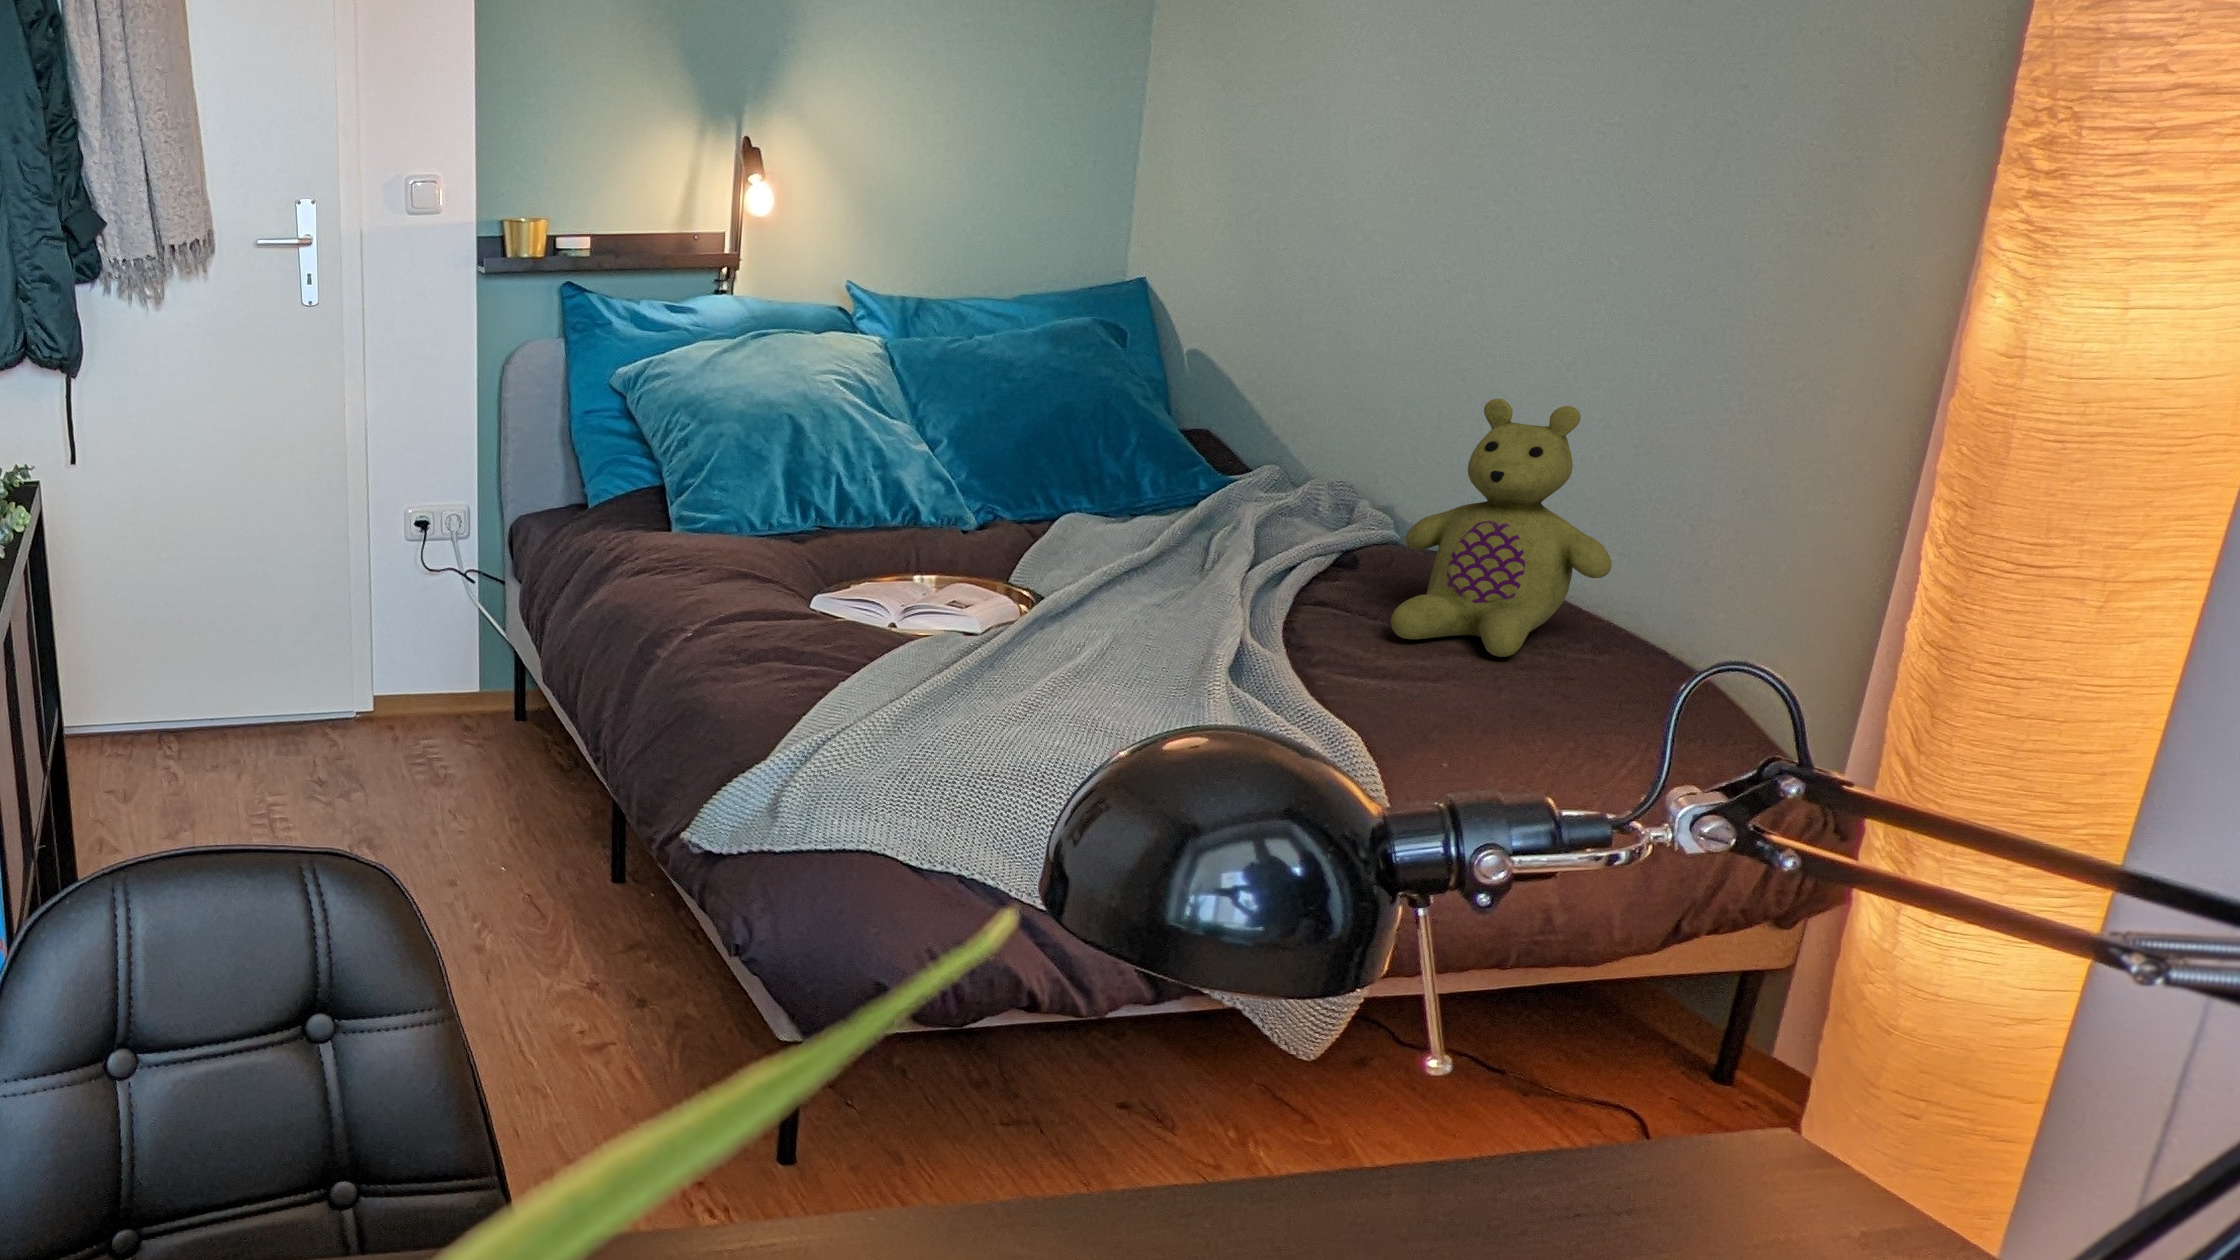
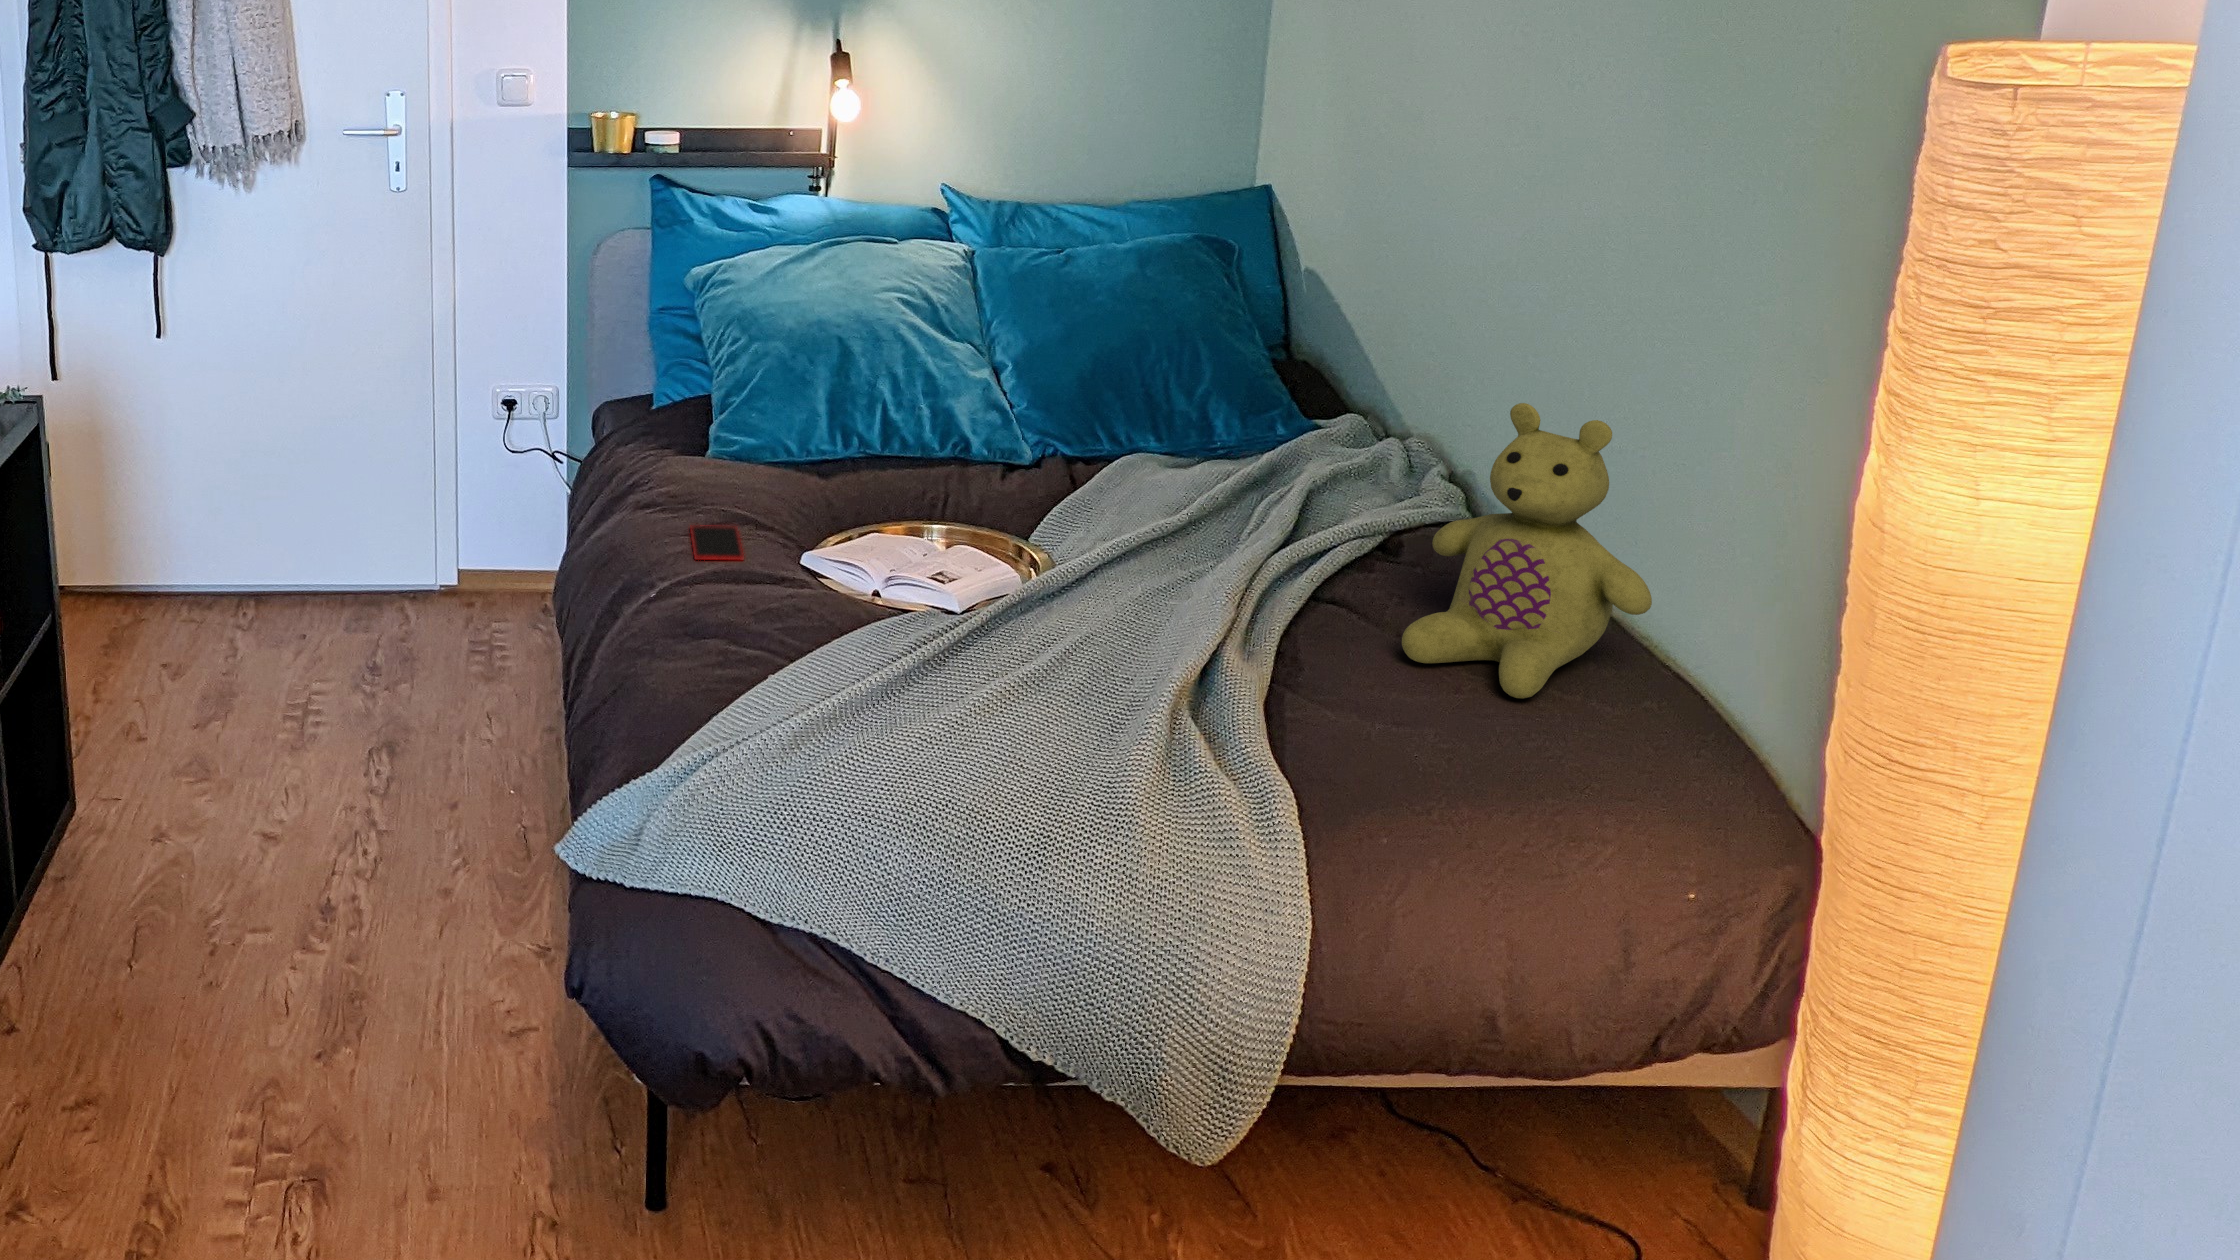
smartphone: none [695,584,761,609] -> present [690,525,744,560]

